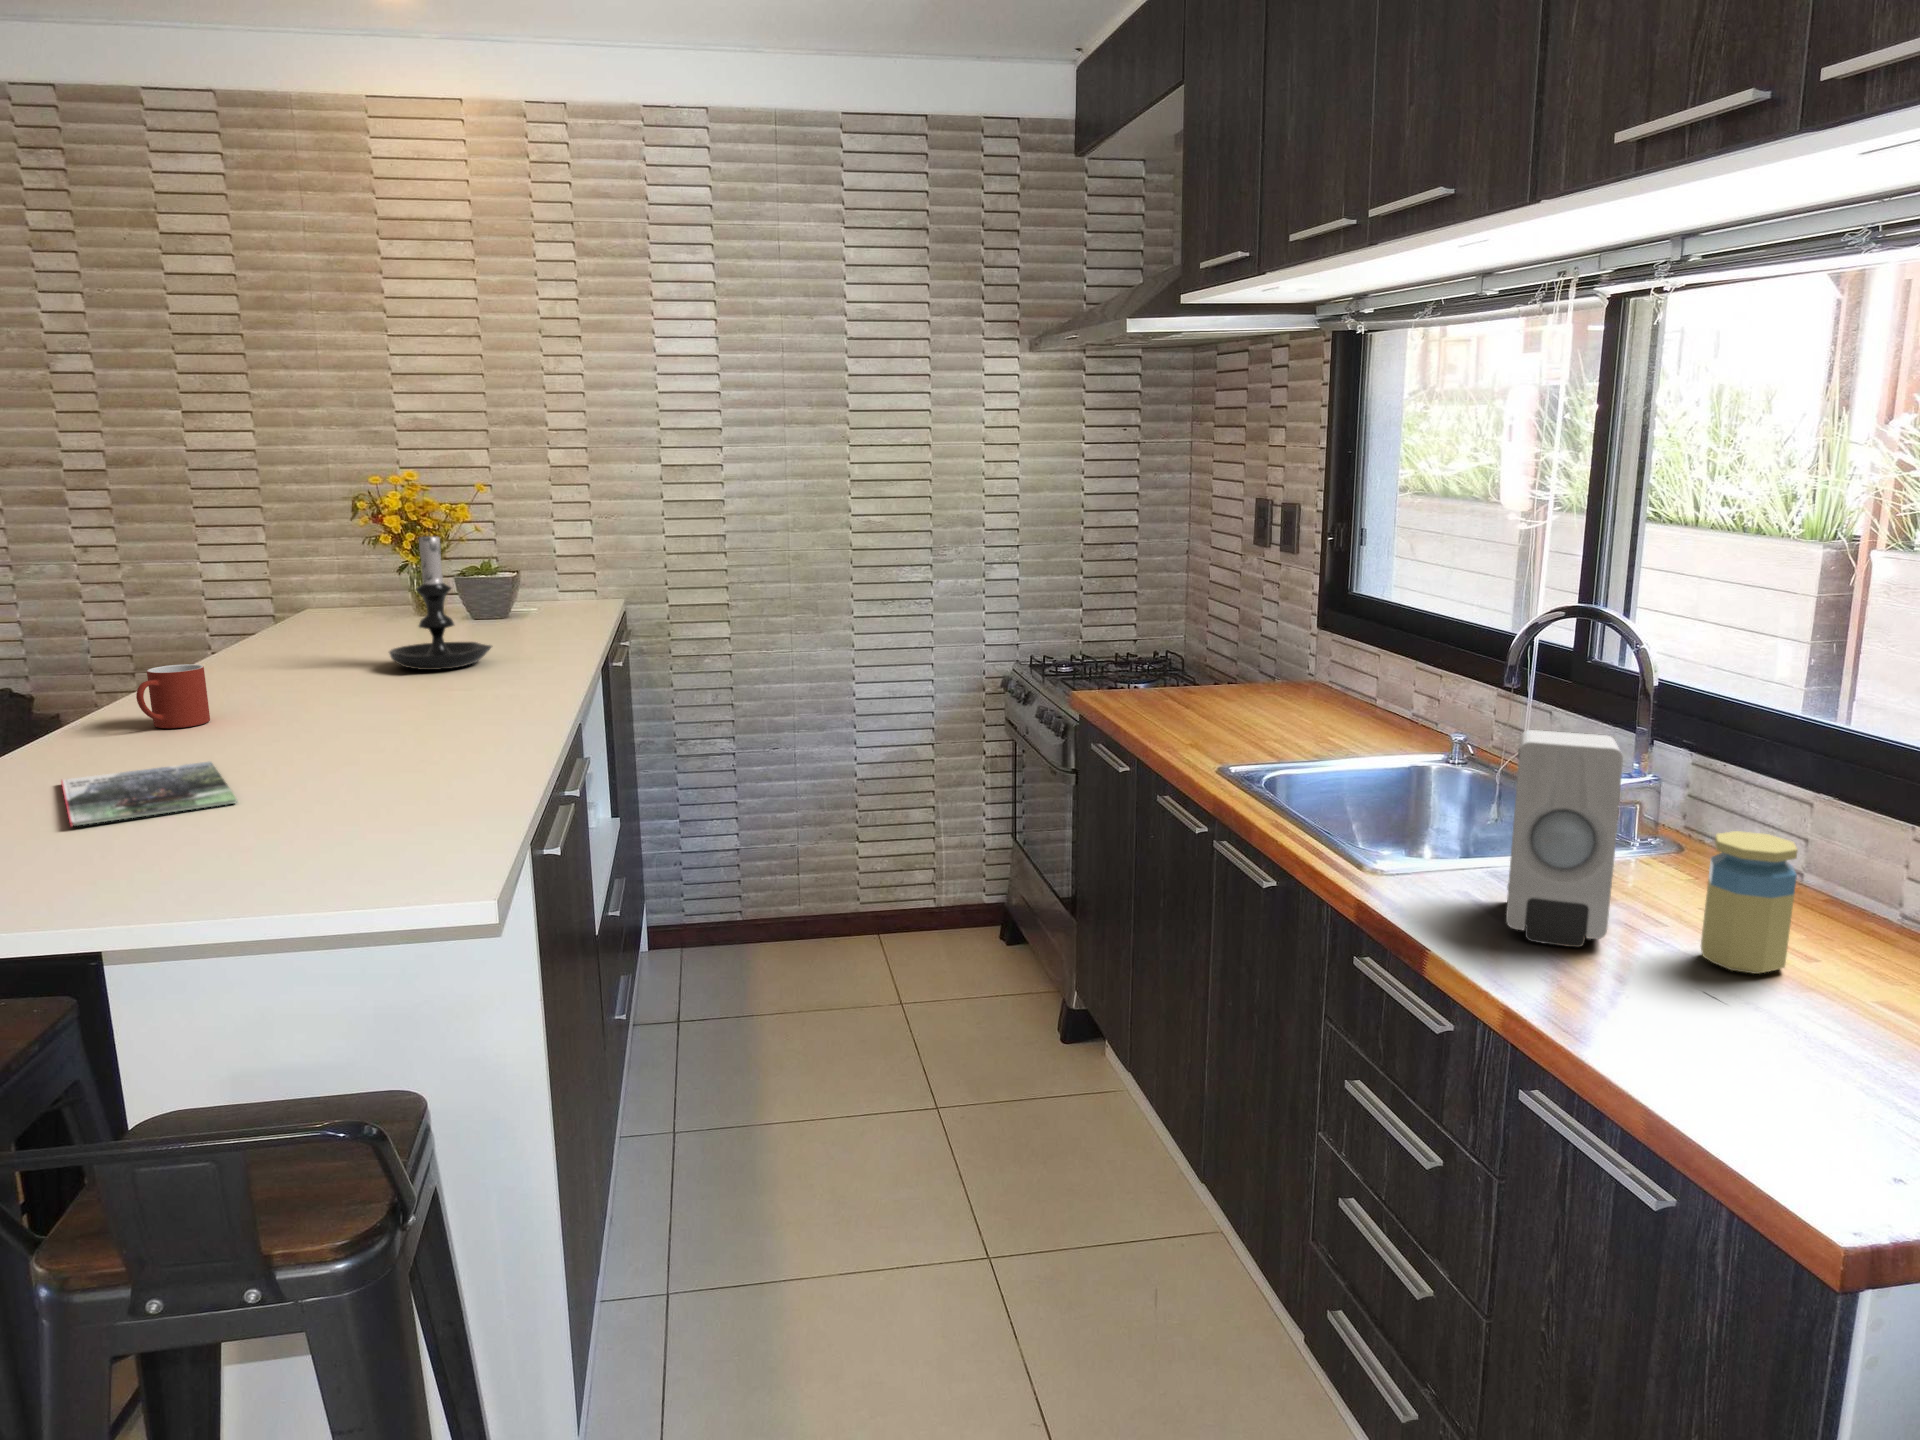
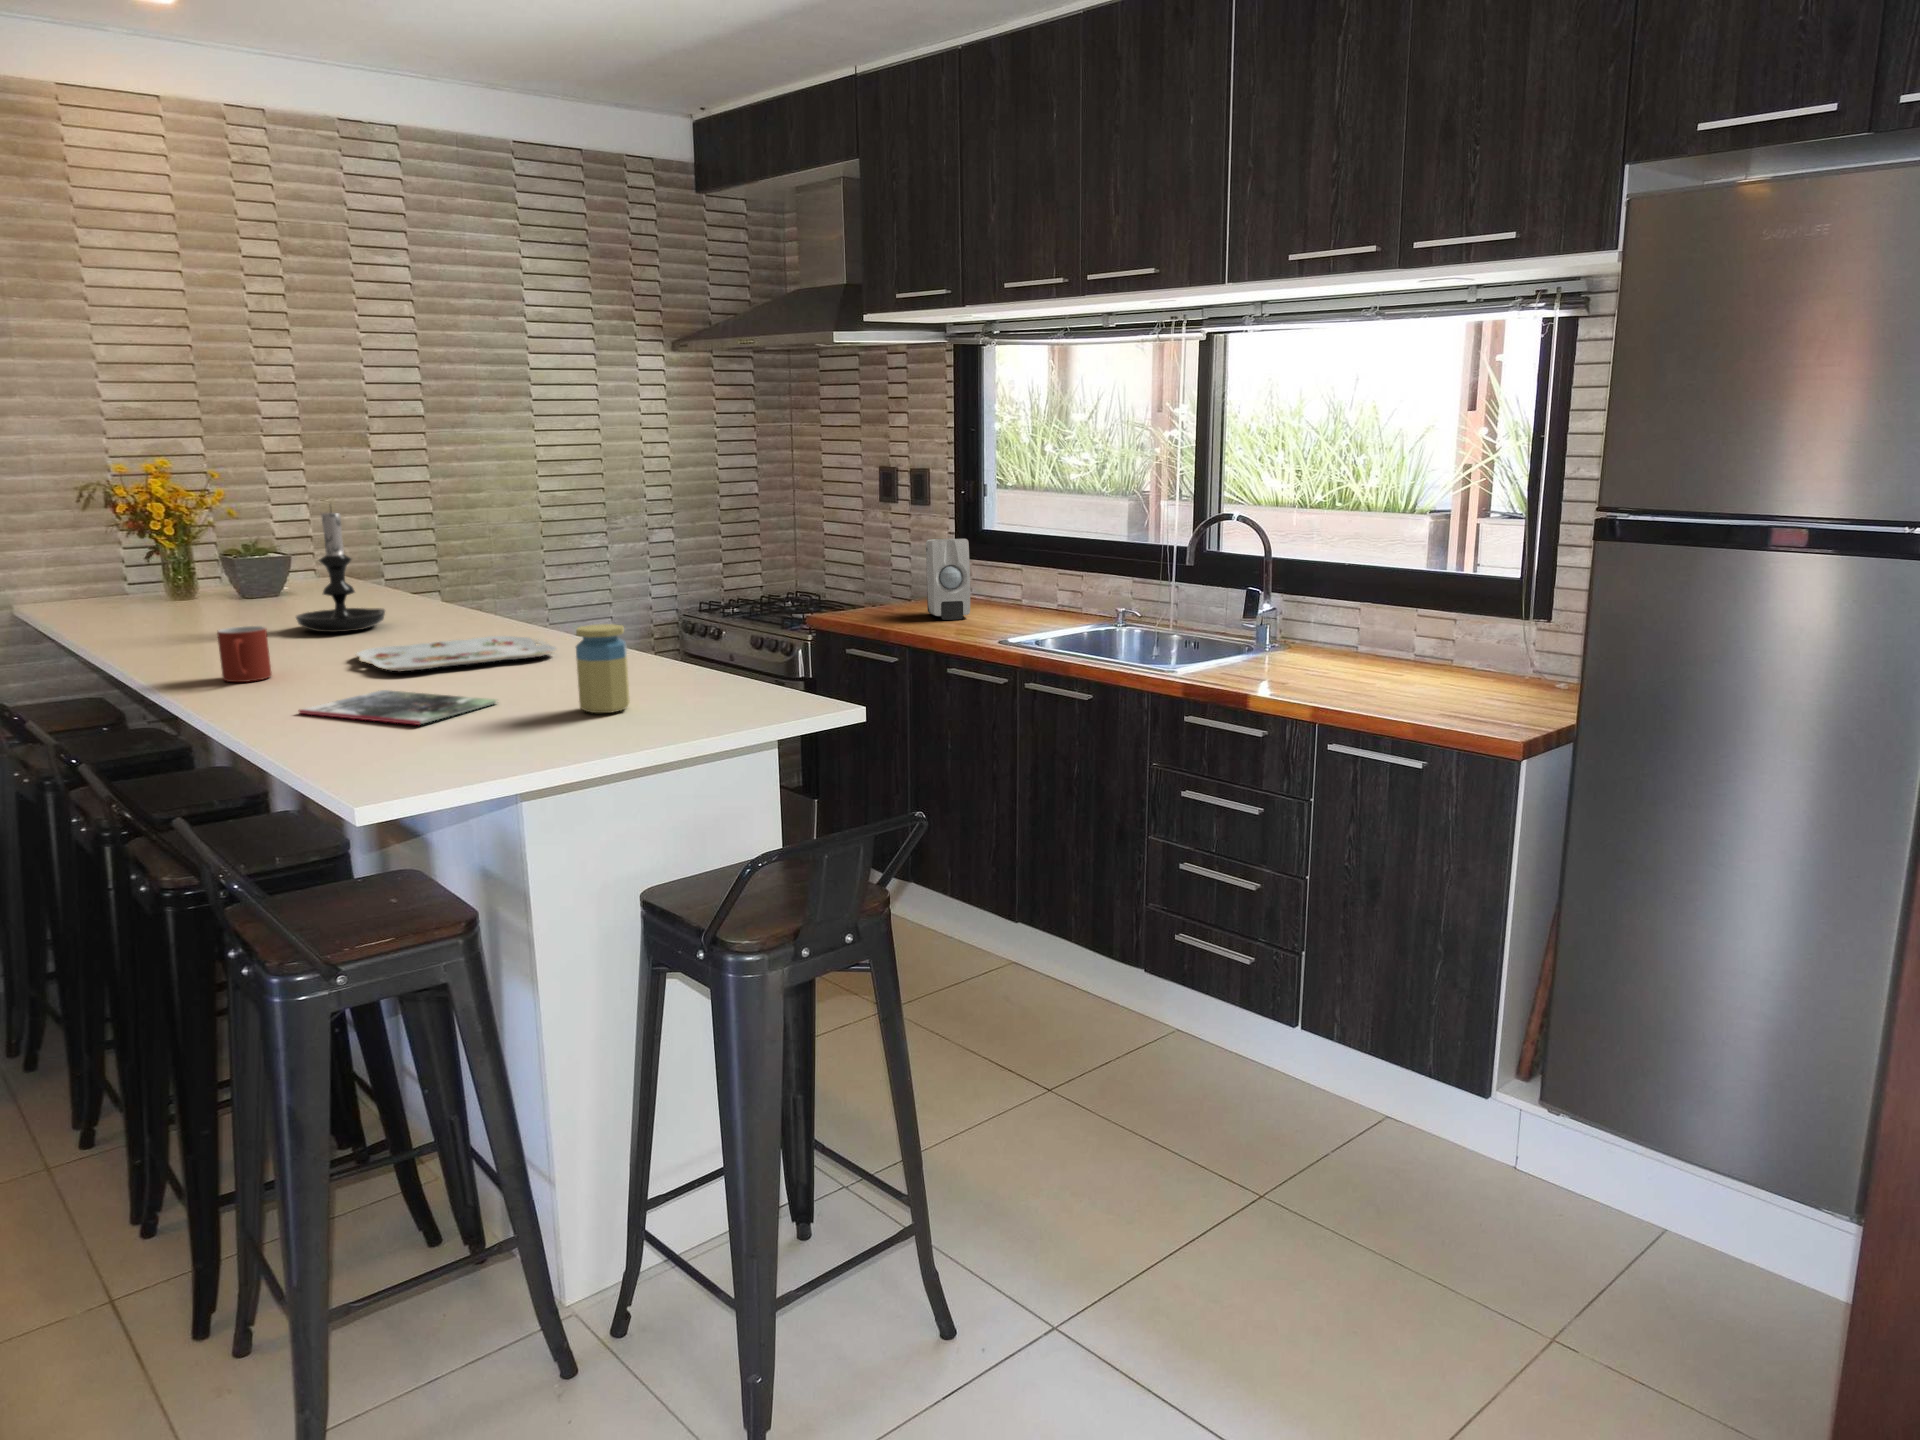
serving tray: none [277,695,529,736] -> present [356,636,557,672]
soap dispenser: present [1506,730,1623,947] -> present [926,539,970,620]
jar: present [1701,831,1798,974] -> present [576,624,630,713]

